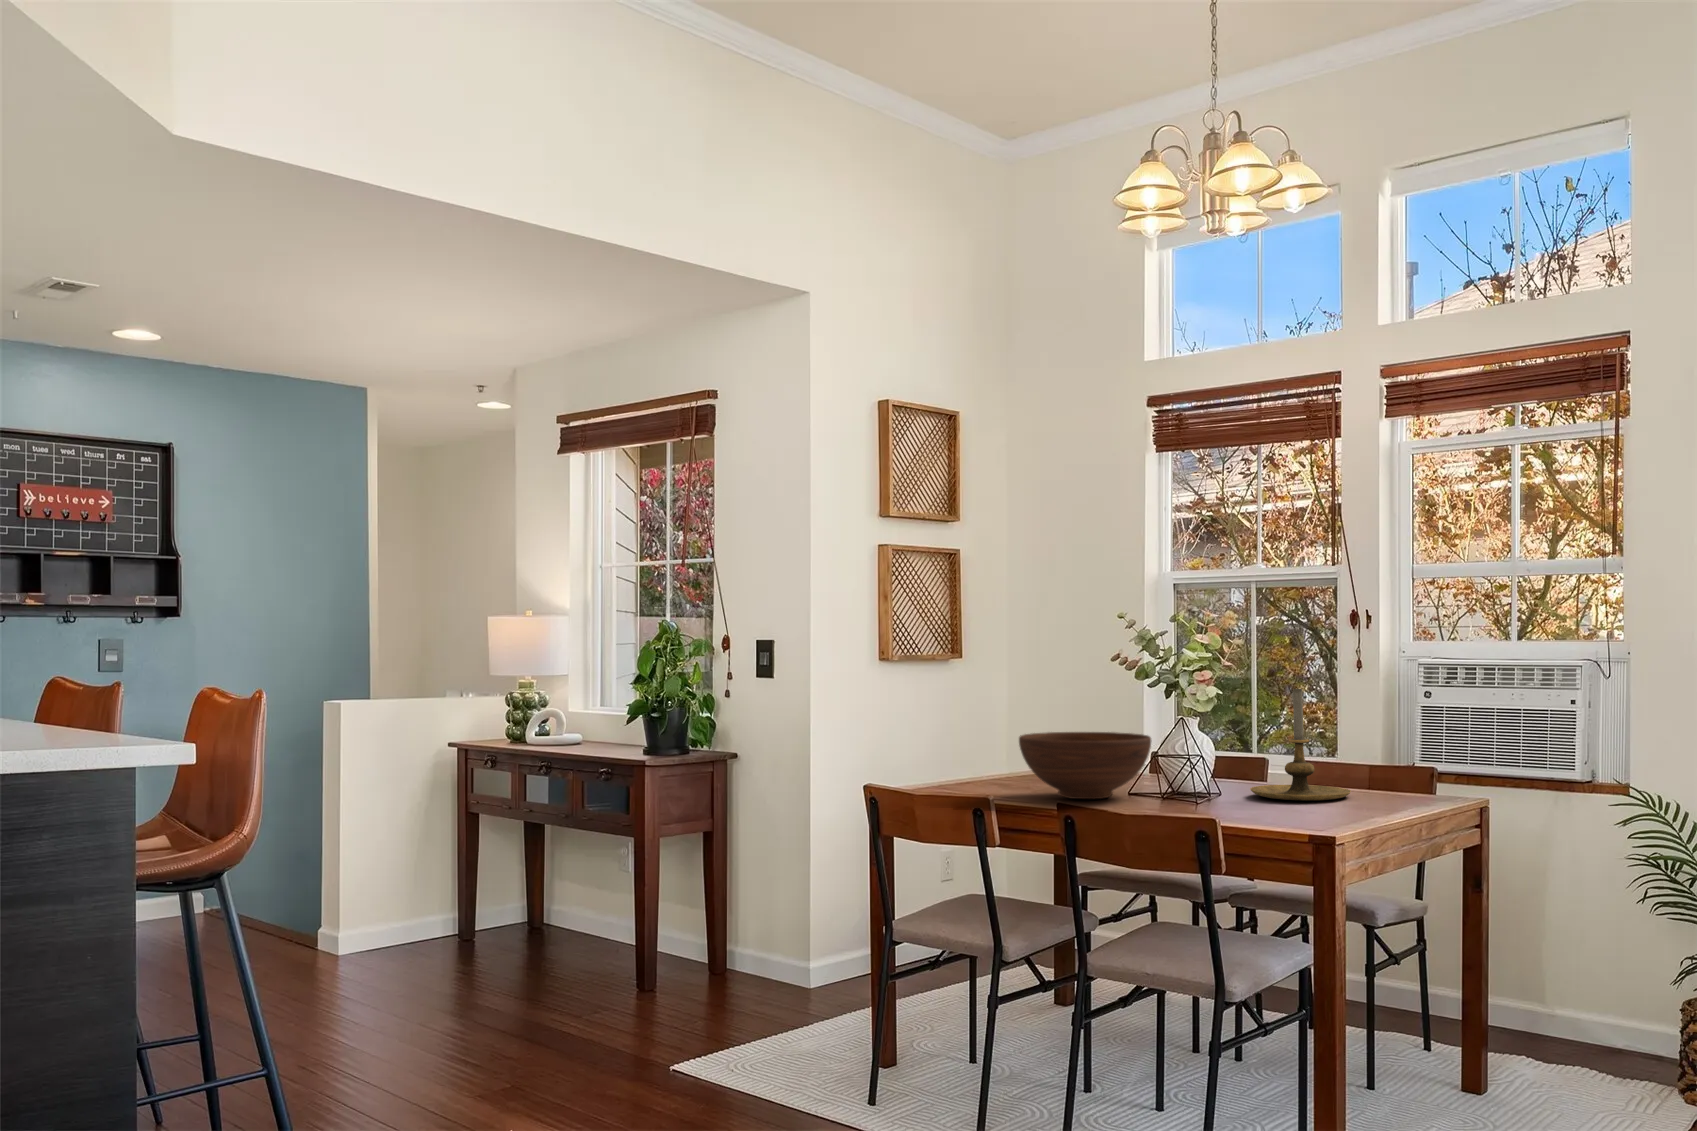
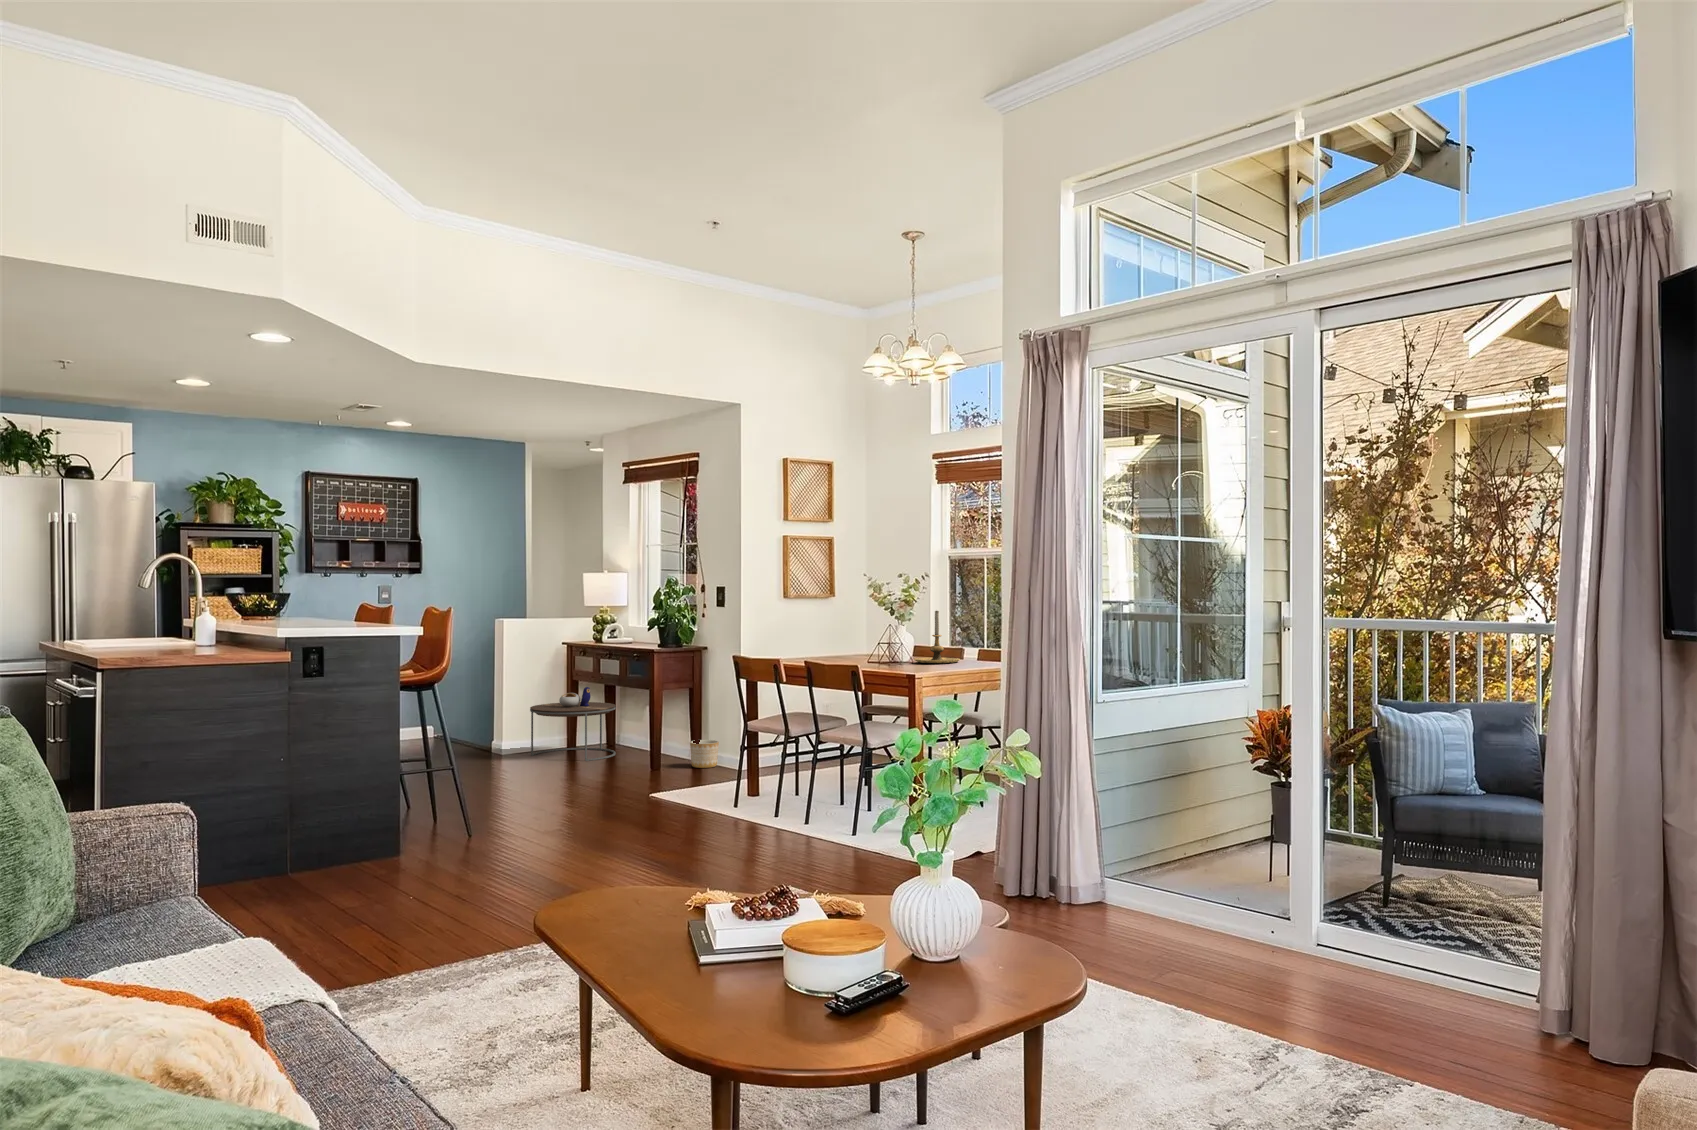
fruit bowl: present [1019,732,1151,799] -> none [810,632,873,663]
side table: none [391,828,552,972] -> present [530,687,616,761]
planter: none [709,930,764,987] -> present [690,740,719,768]

